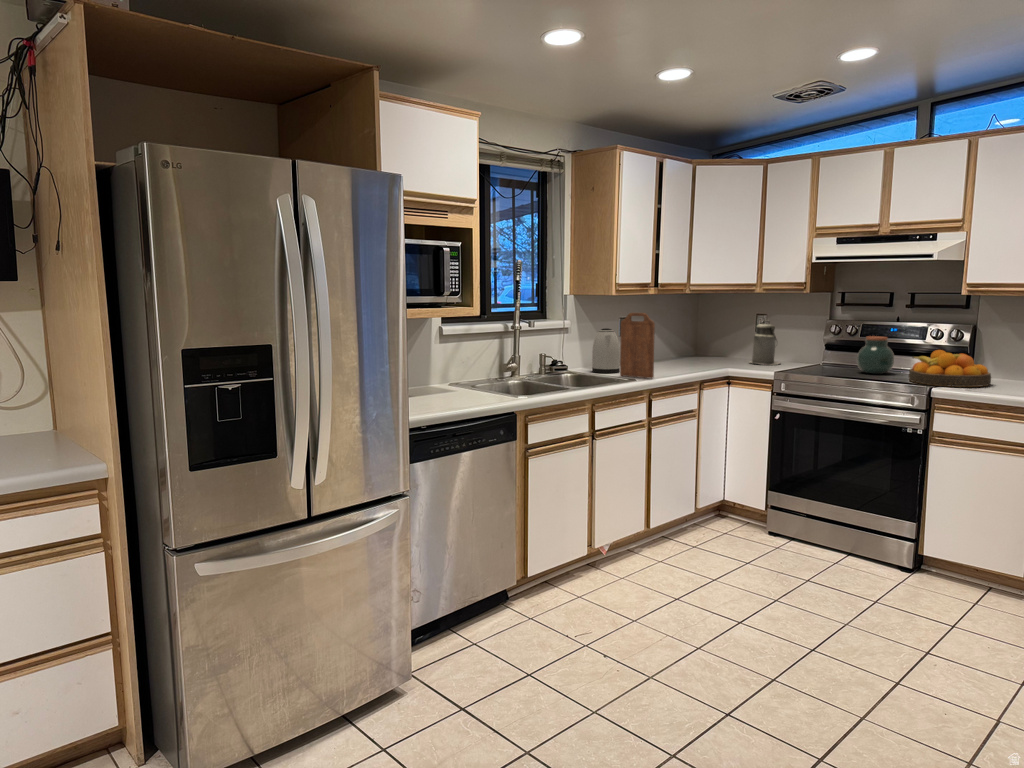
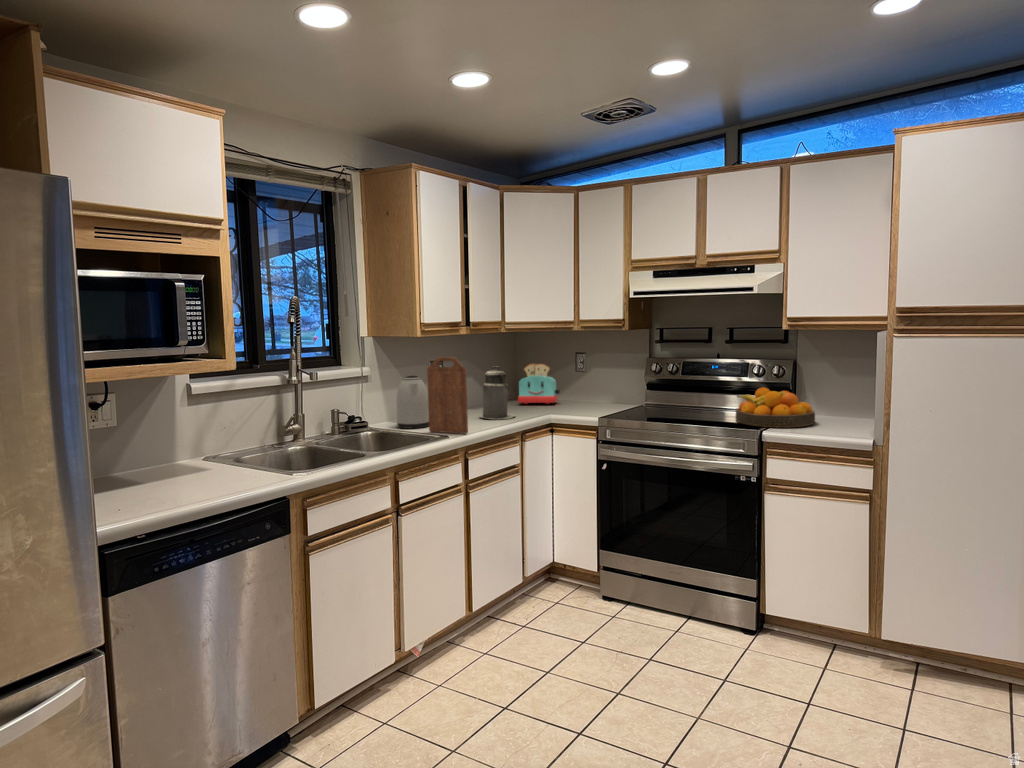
toaster: none [698,323,739,360] -> present [518,364,560,404]
canister: present [751,323,780,365] -> present [480,367,515,419]
jar: present [857,336,894,374] -> none [681,374,718,414]

